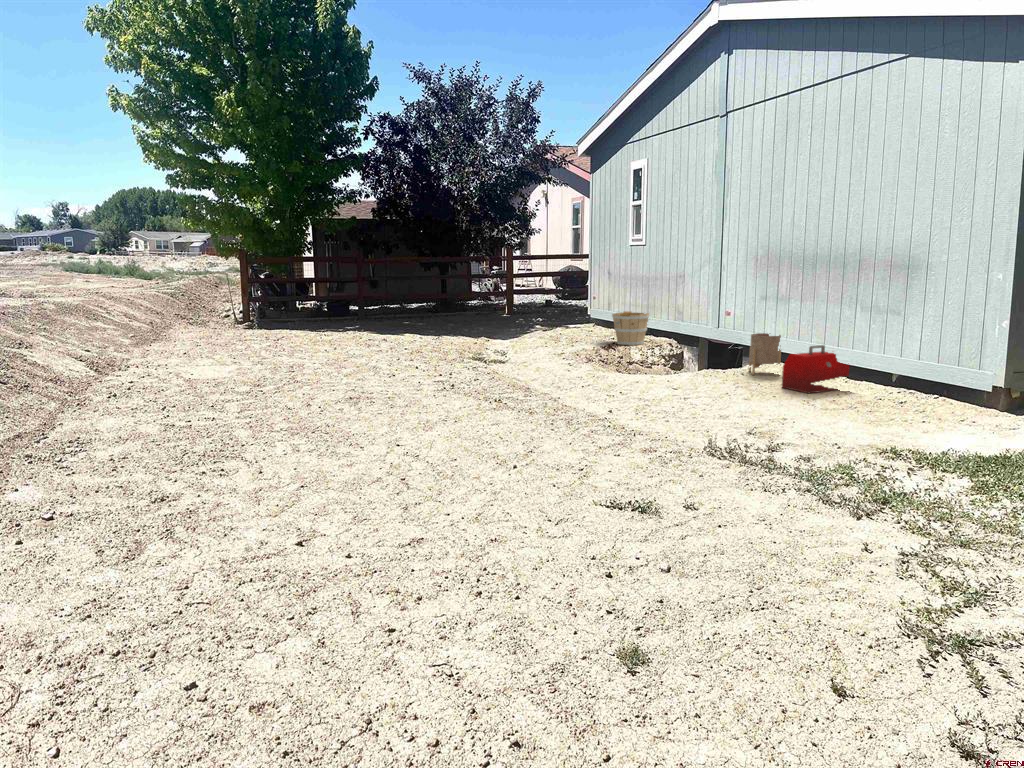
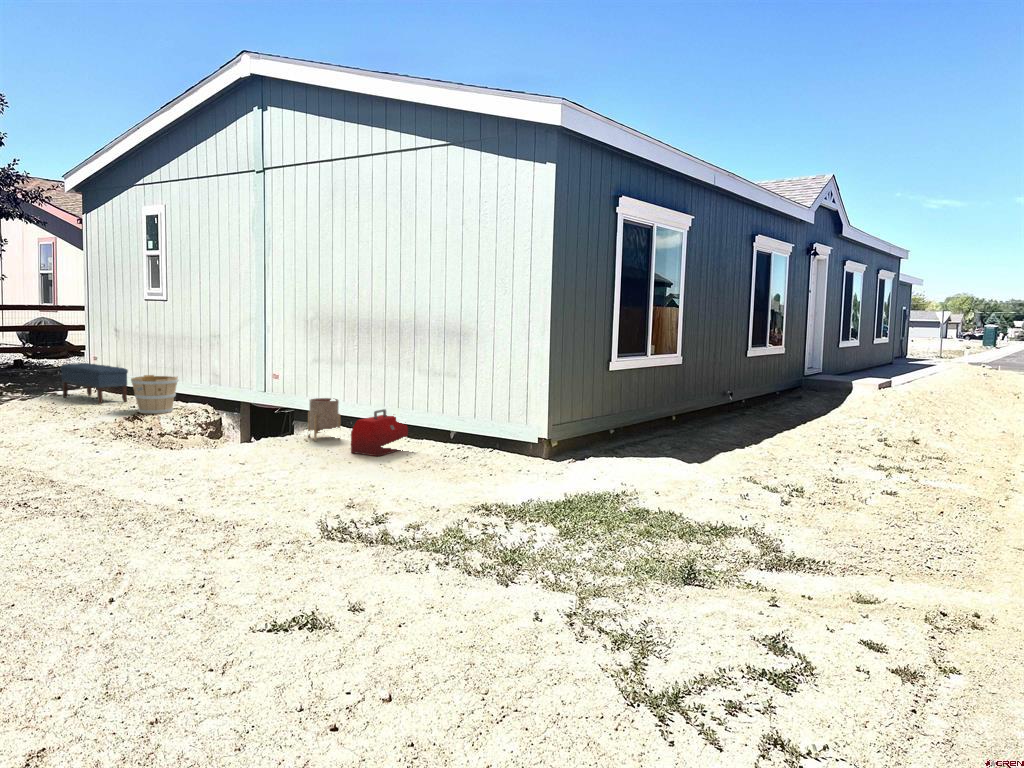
bench: none [569,302,615,337] -> present [60,363,128,404]

